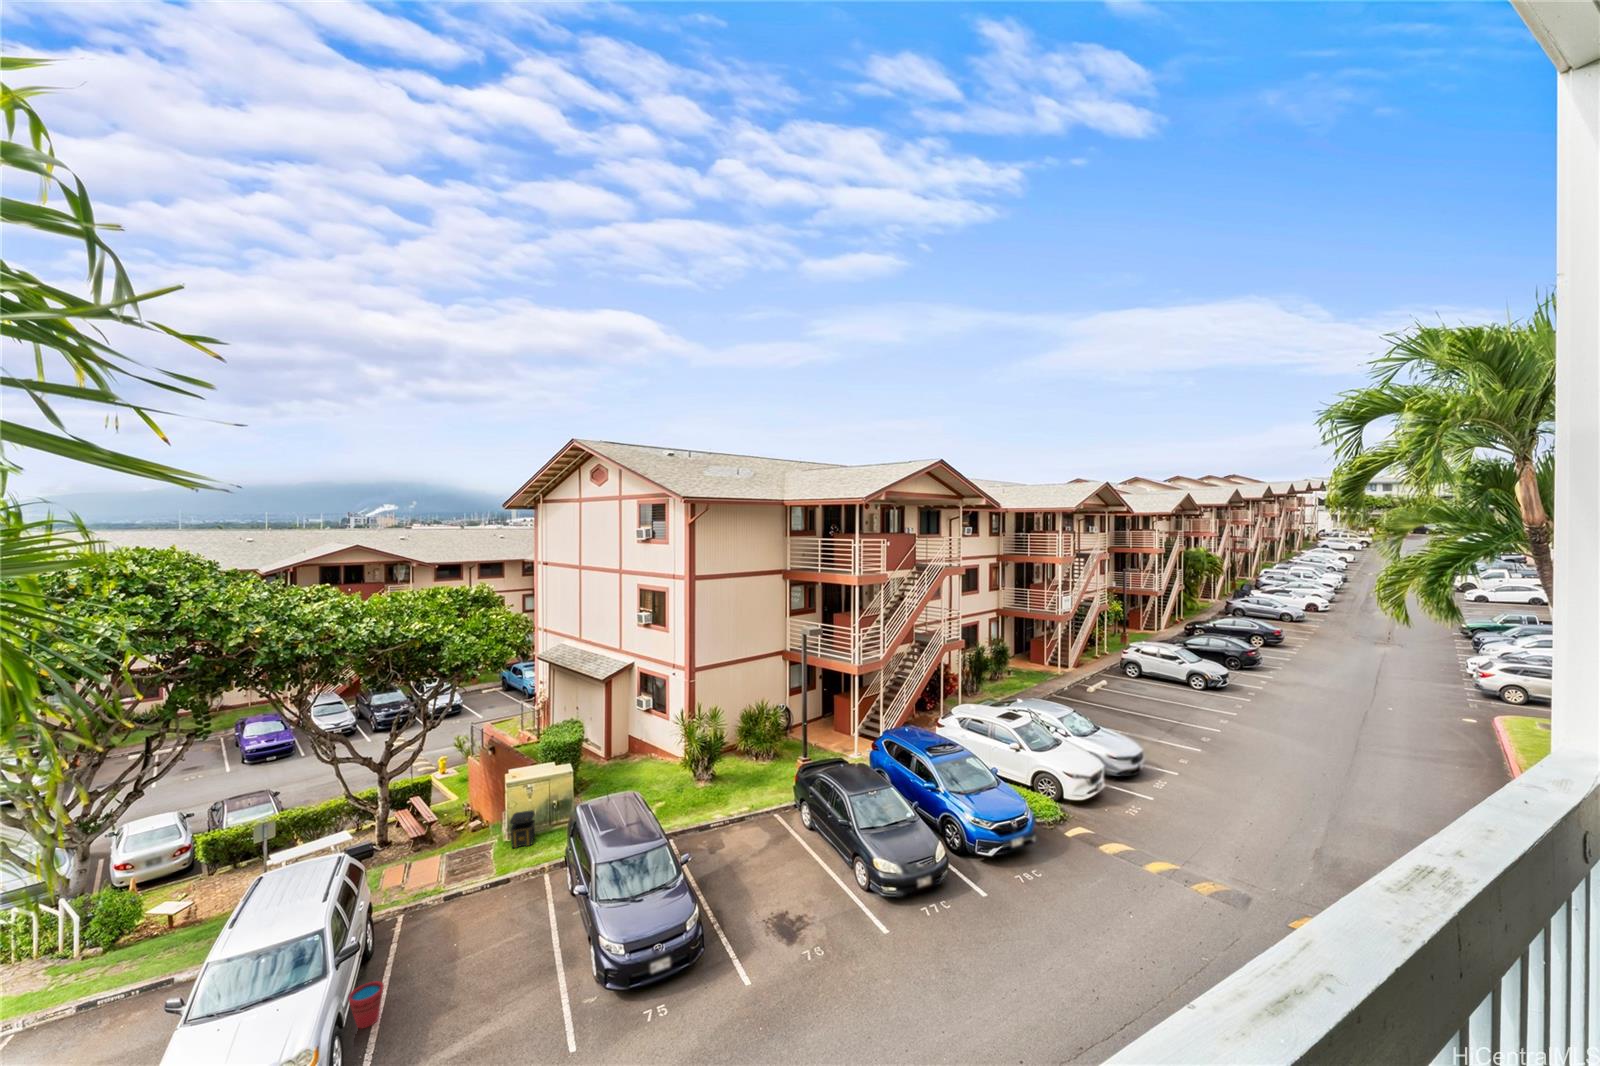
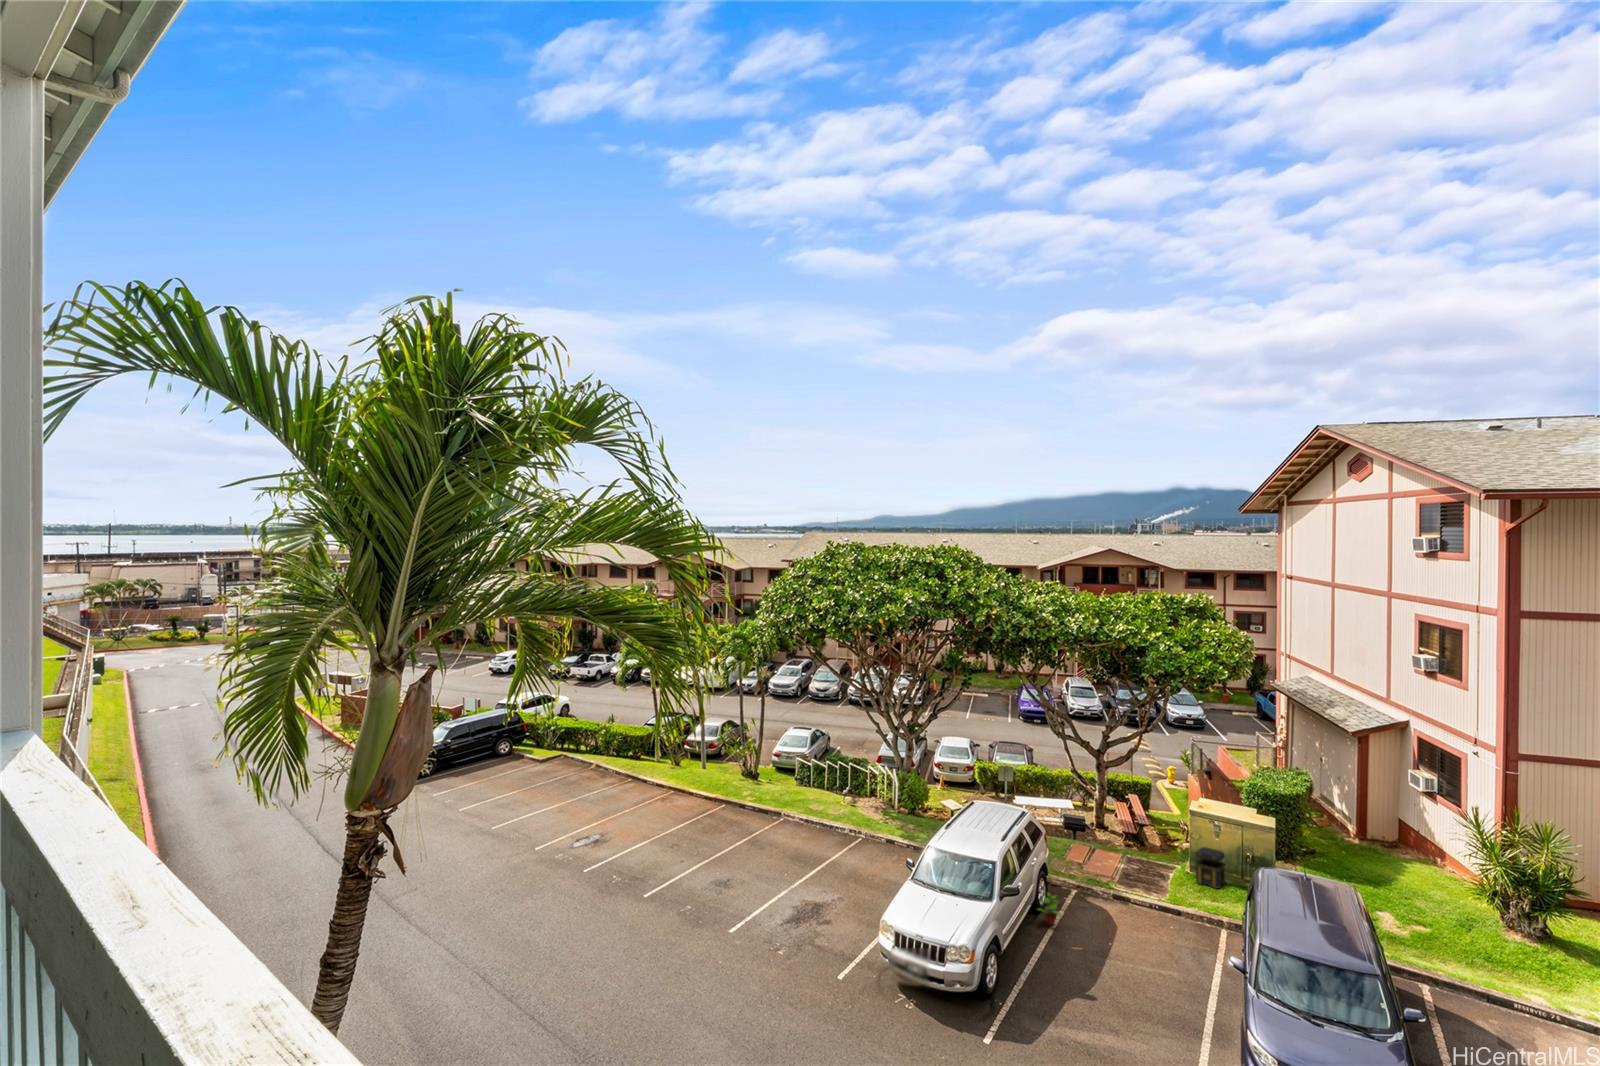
potted plant: none [365,930,397,967] -> present [1039,893,1060,925]
bucket: present [348,981,384,1028] -> none [1013,926,1040,963]

